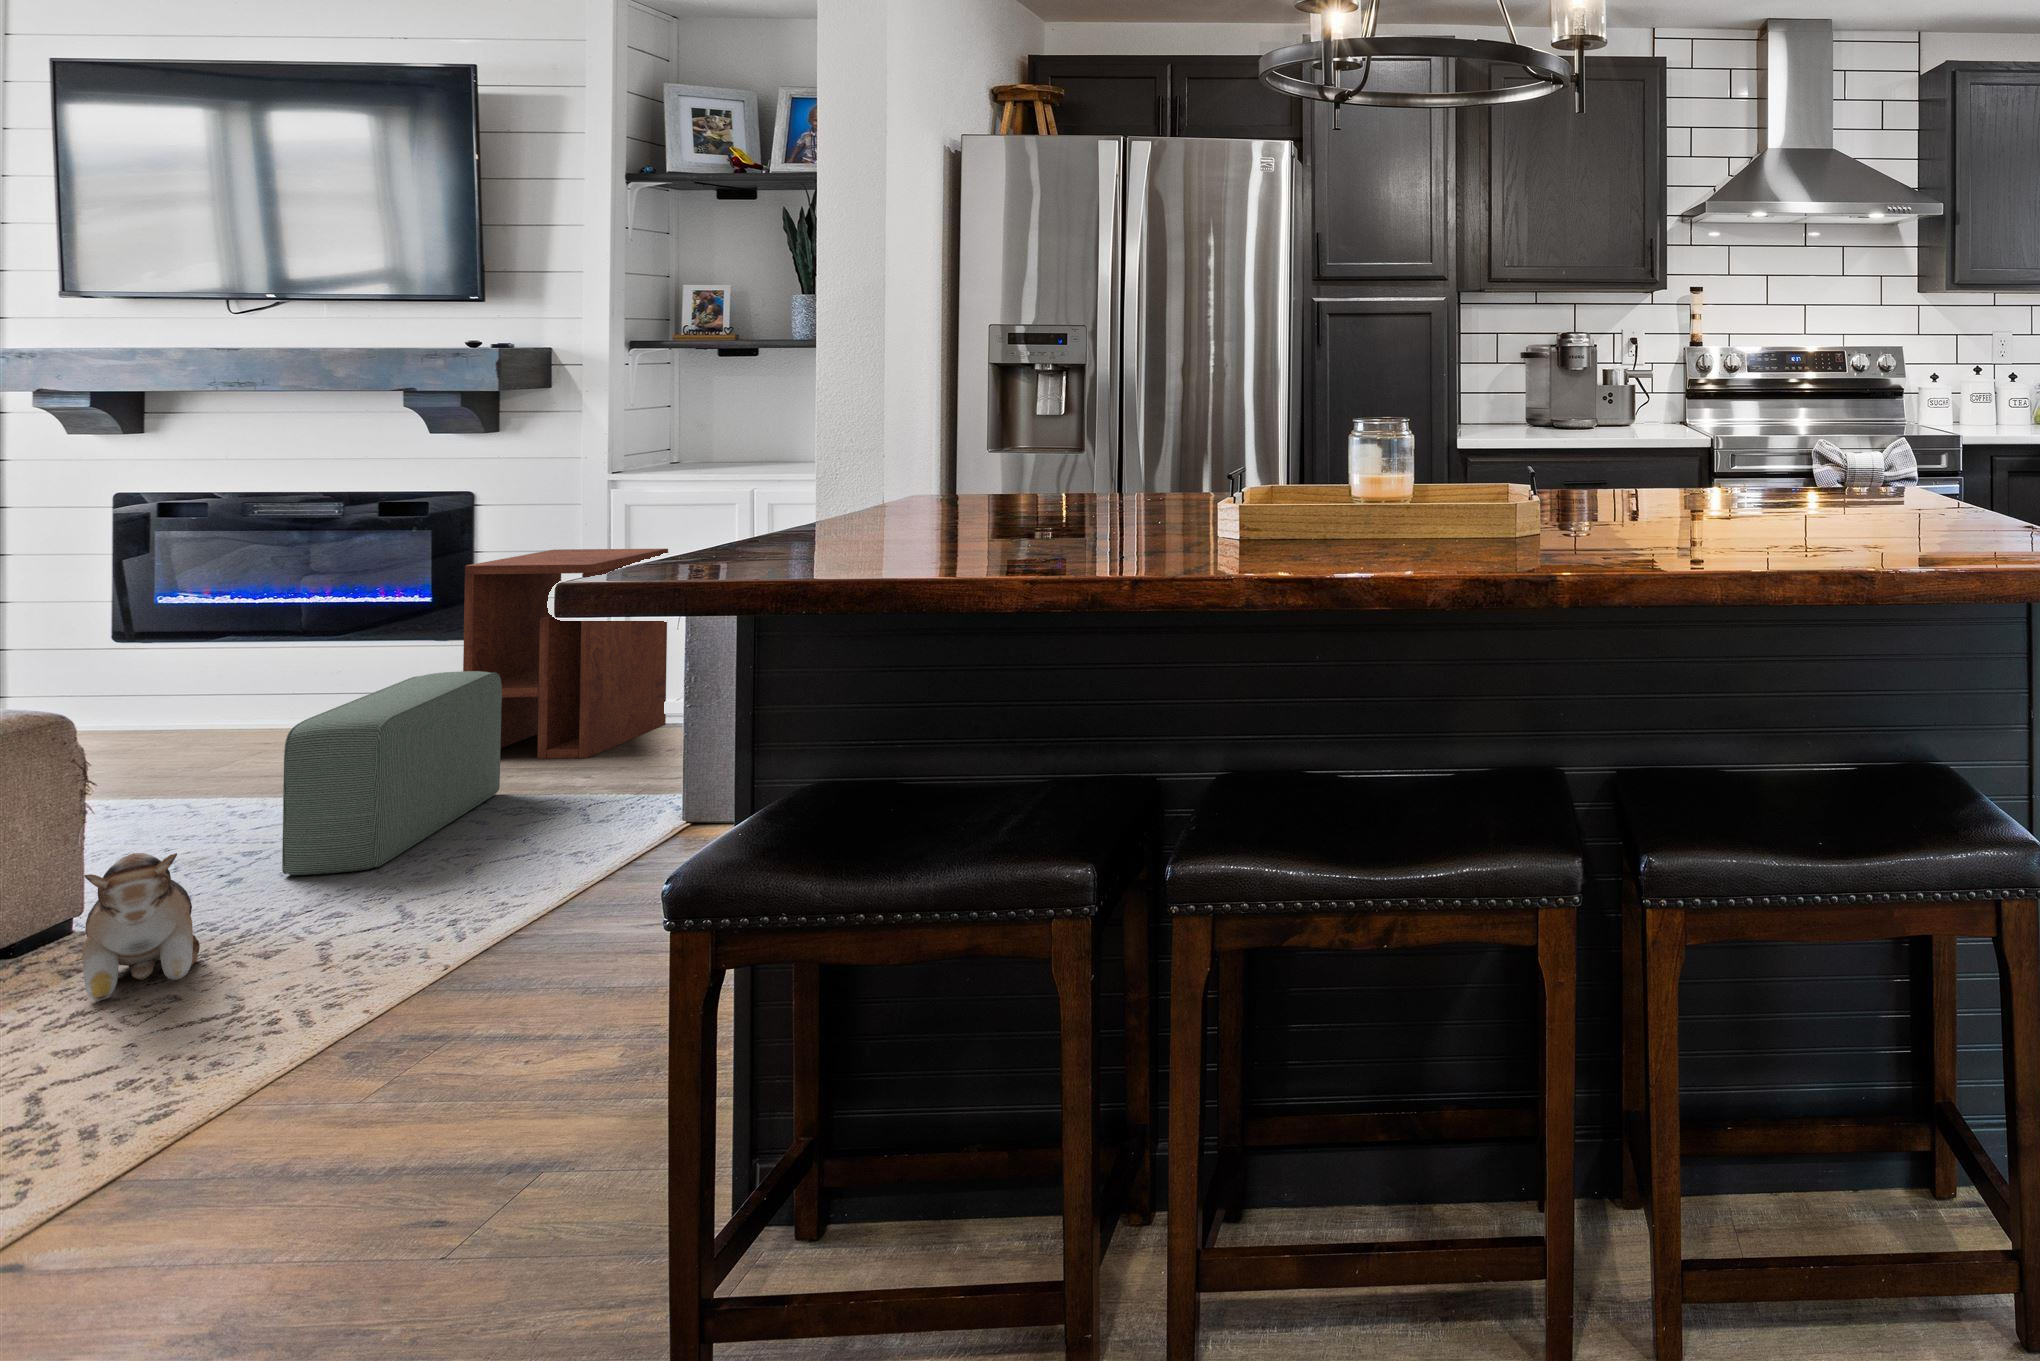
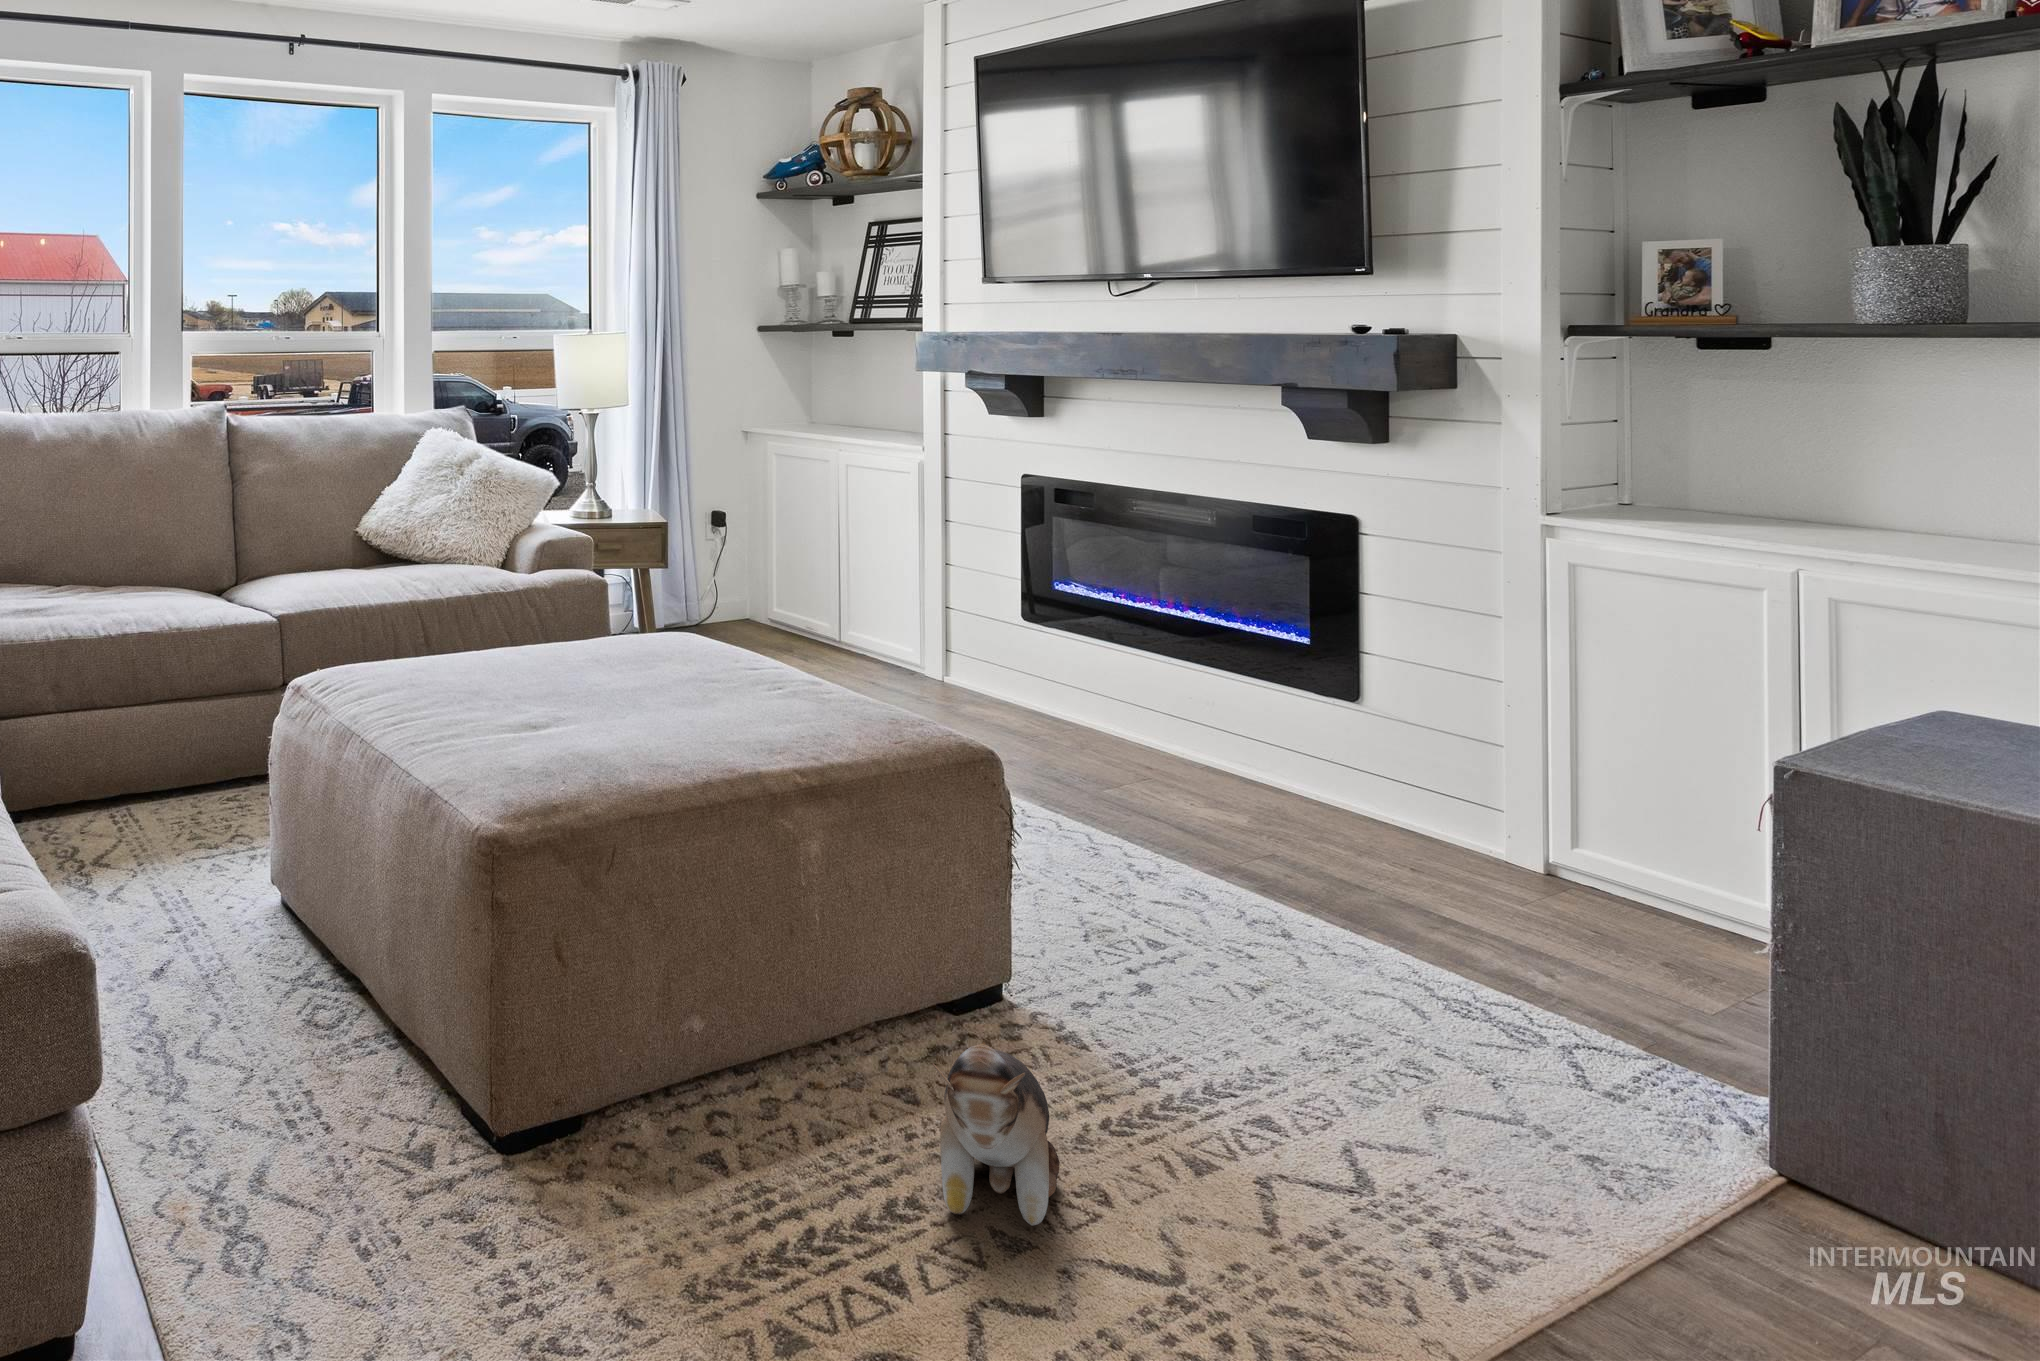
side table: present [463,549,668,759] -> none [1354,609,1639,937]
pouf: present [282,671,502,875] -> none [1154,781,1412,1078]

